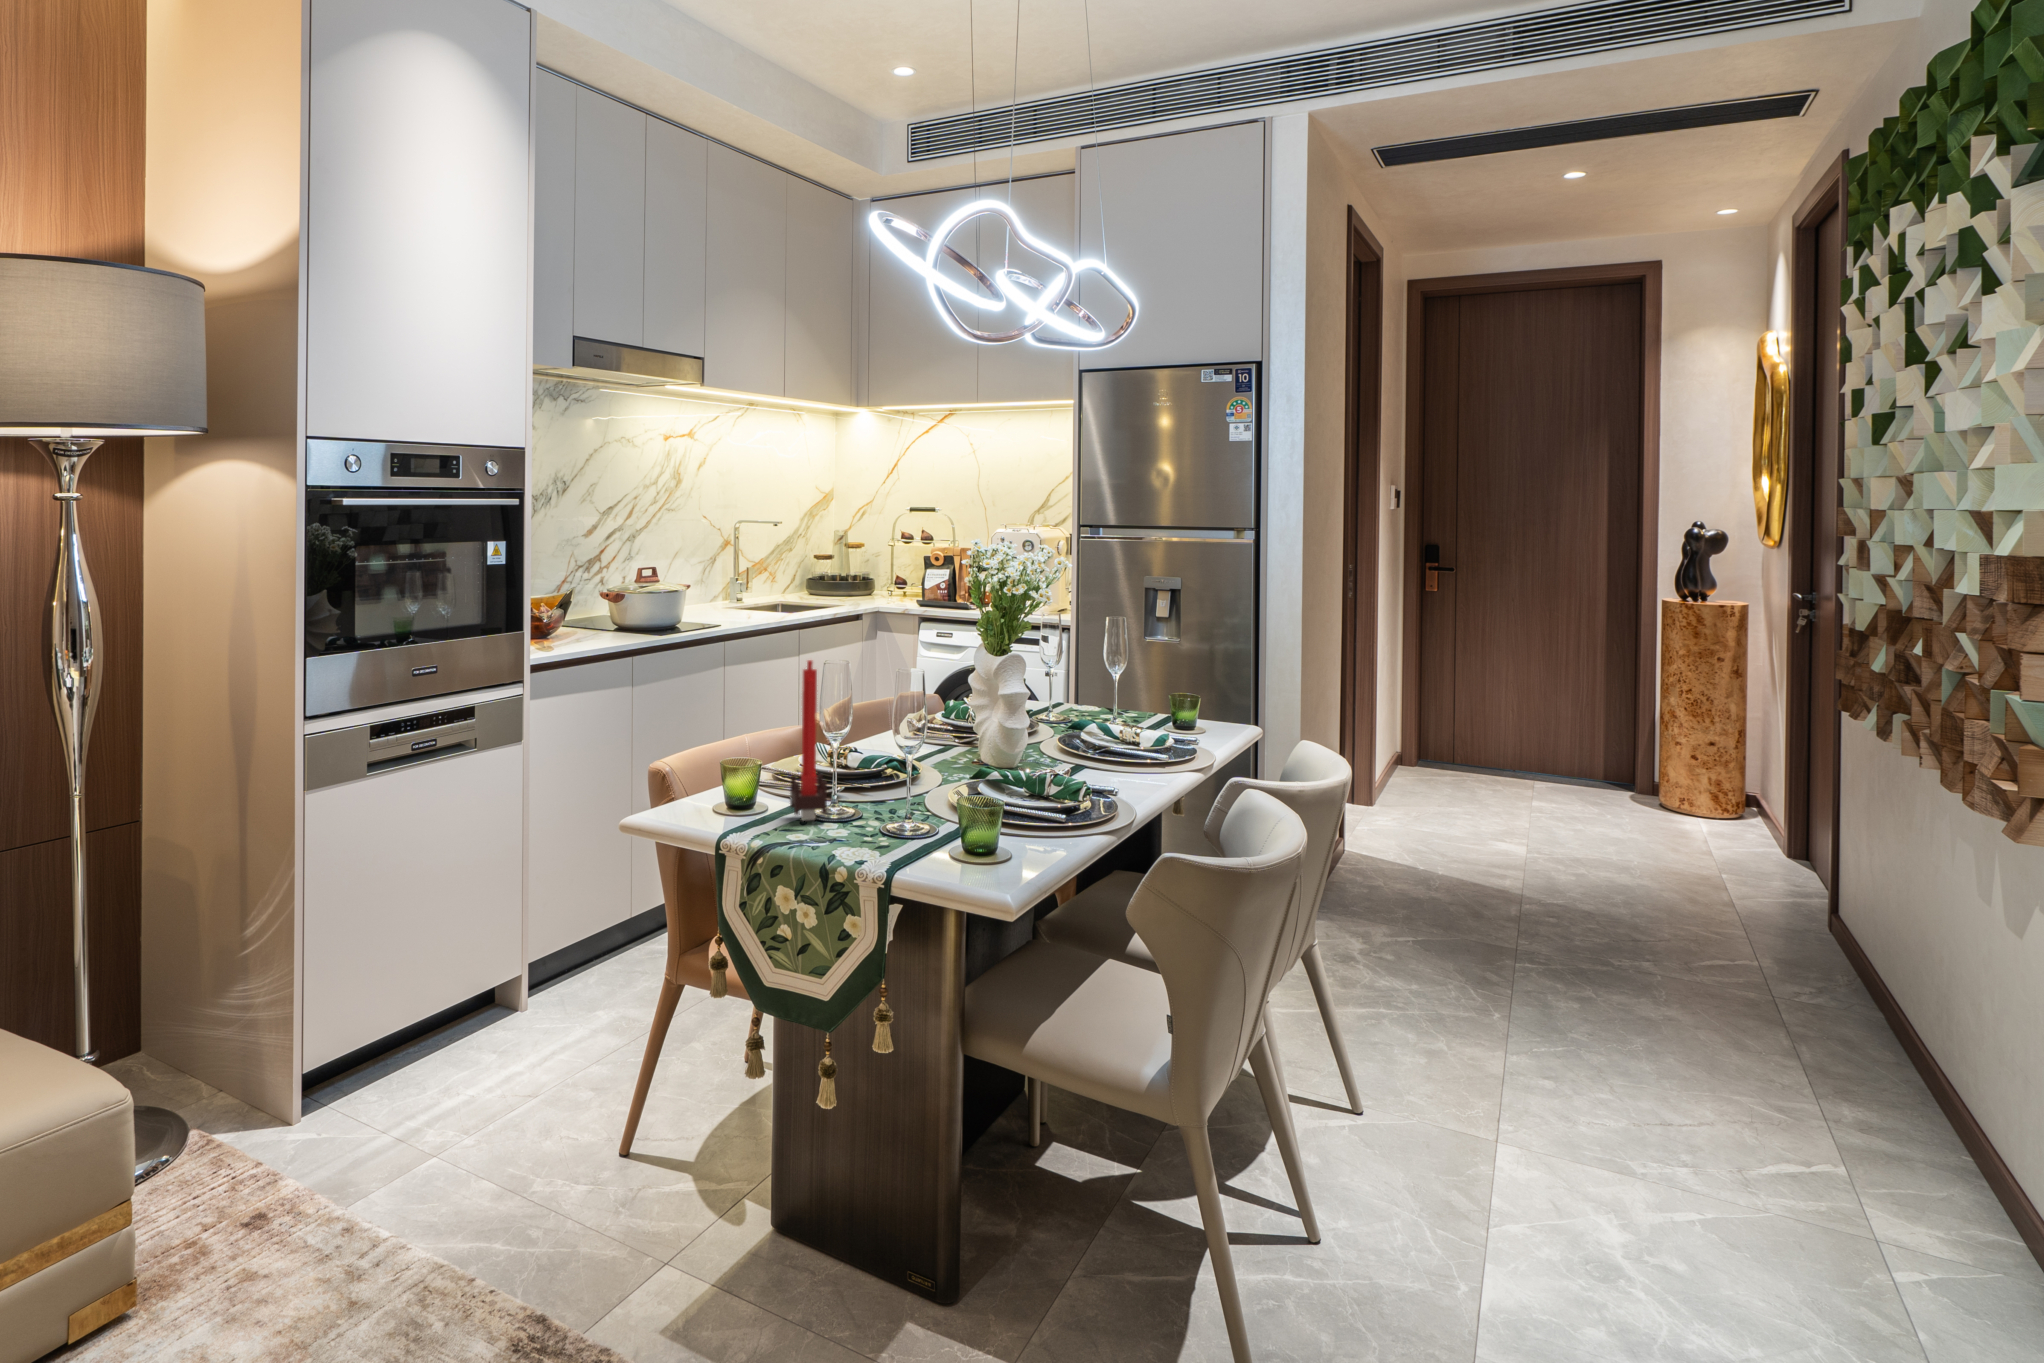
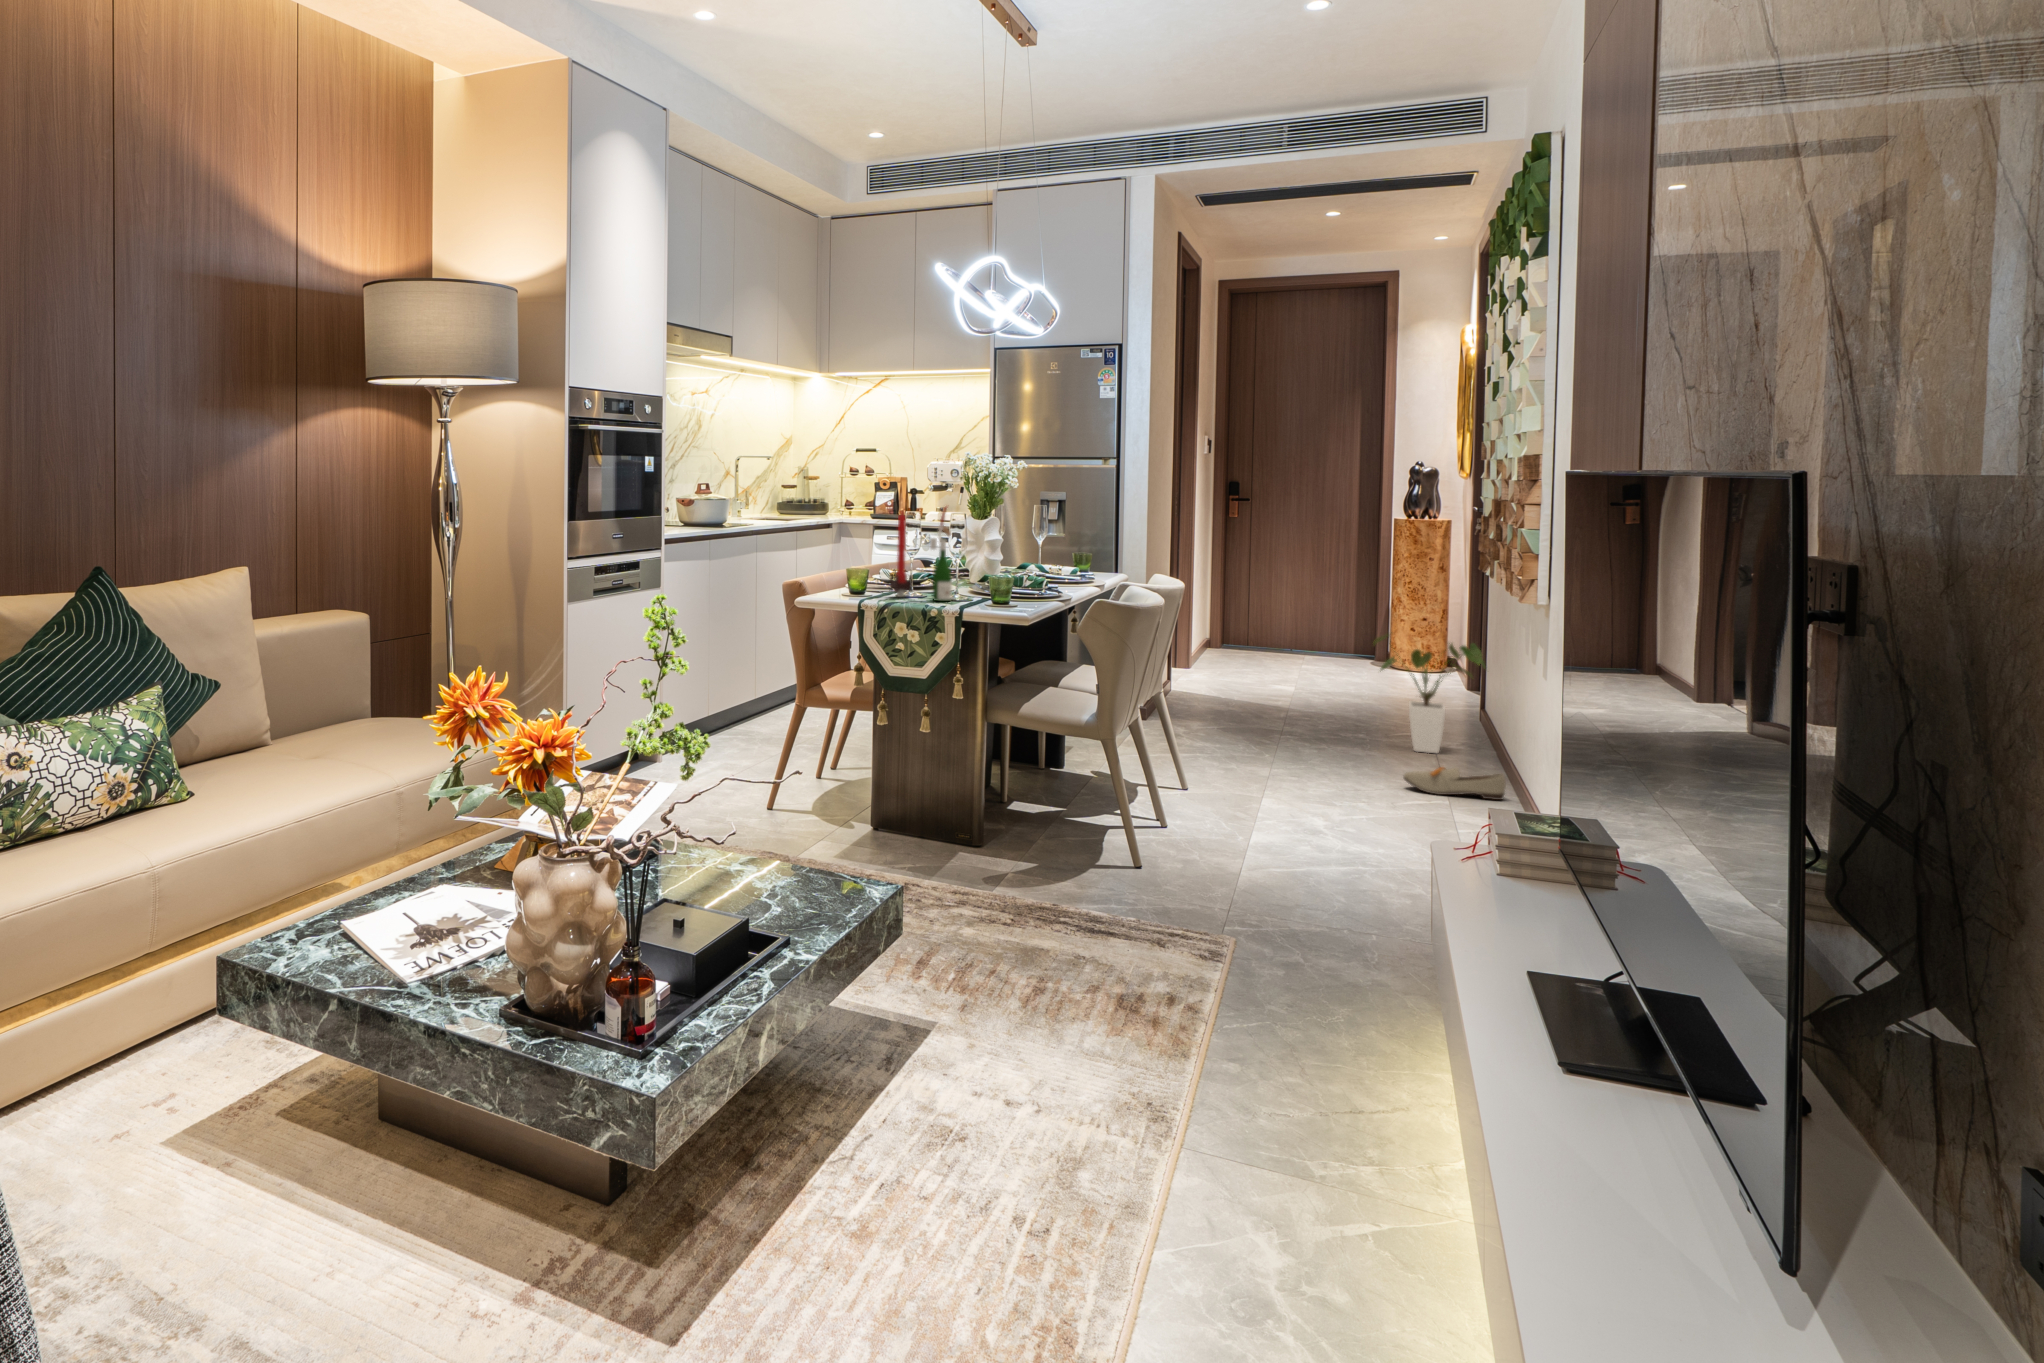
wine bottle: none [852,656,905,840] -> present [930,507,956,601]
house plant: none [1666,812,1874,1020] -> present [1374,634,1485,753]
shoe: none [1751,1097,1960,1178] -> present [1404,767,1506,800]

